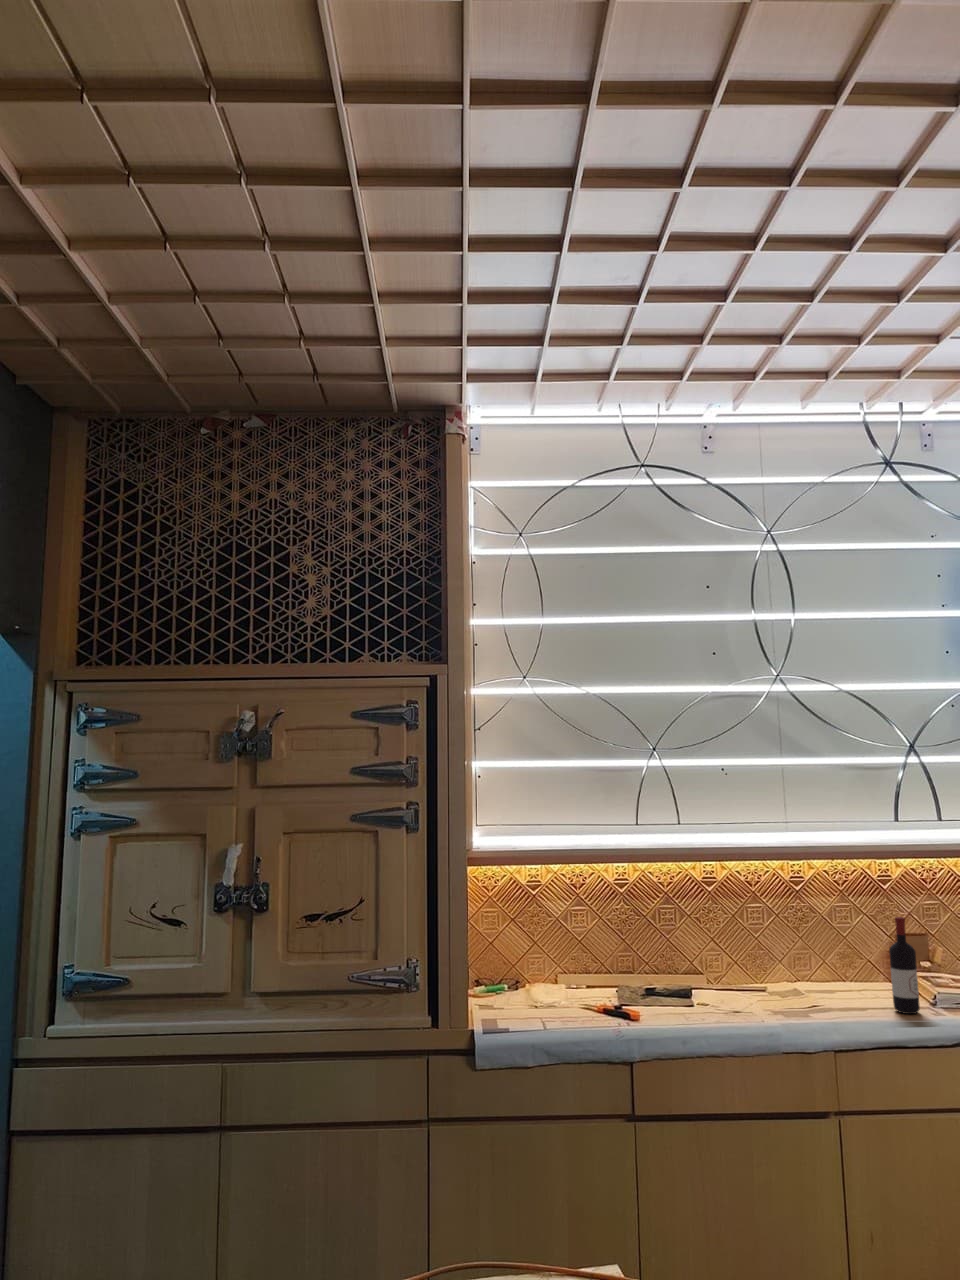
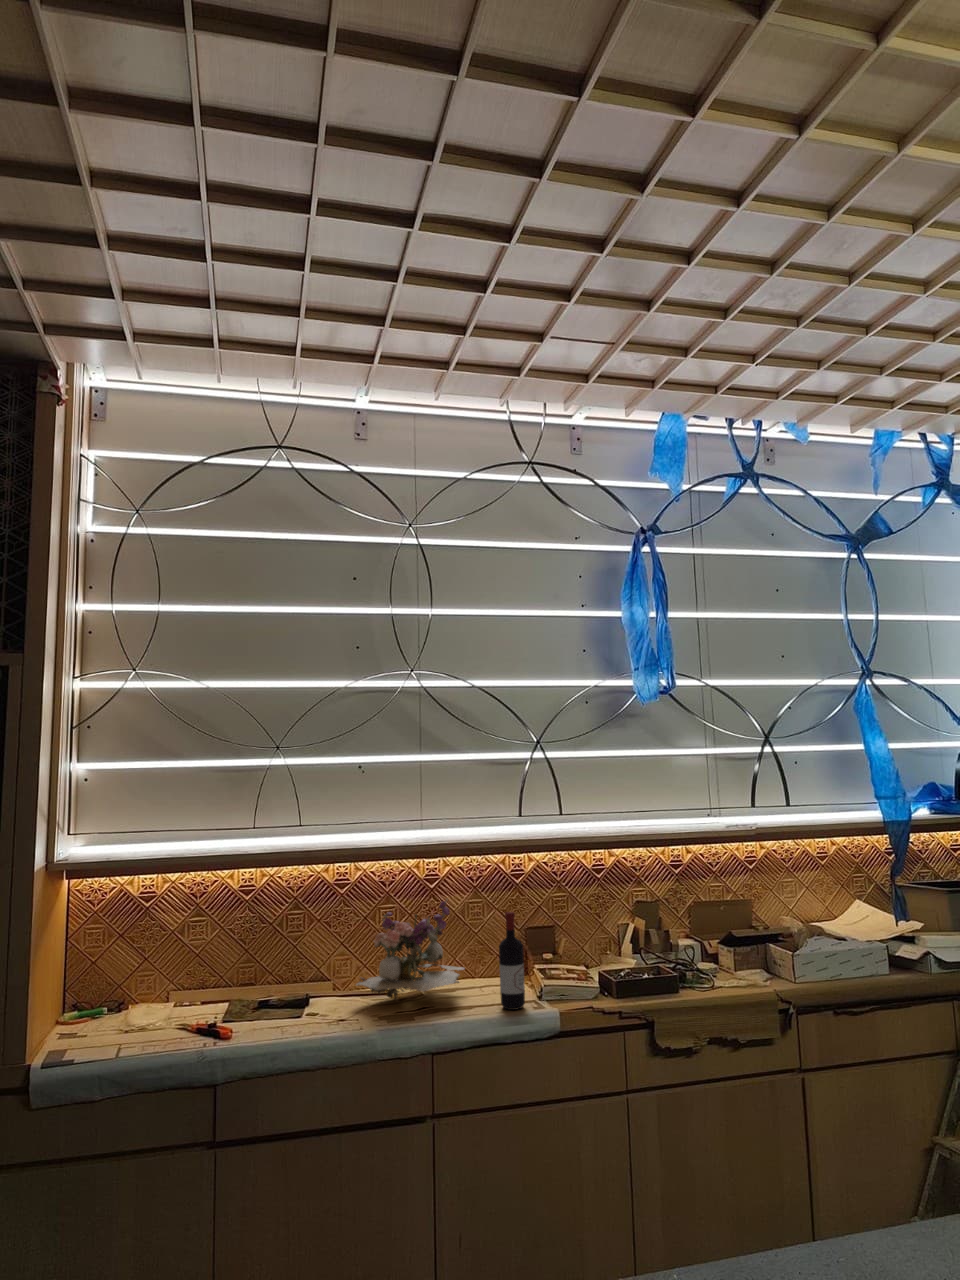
flower arrangement: none [739,901,848,997] -> present [355,900,464,999]

